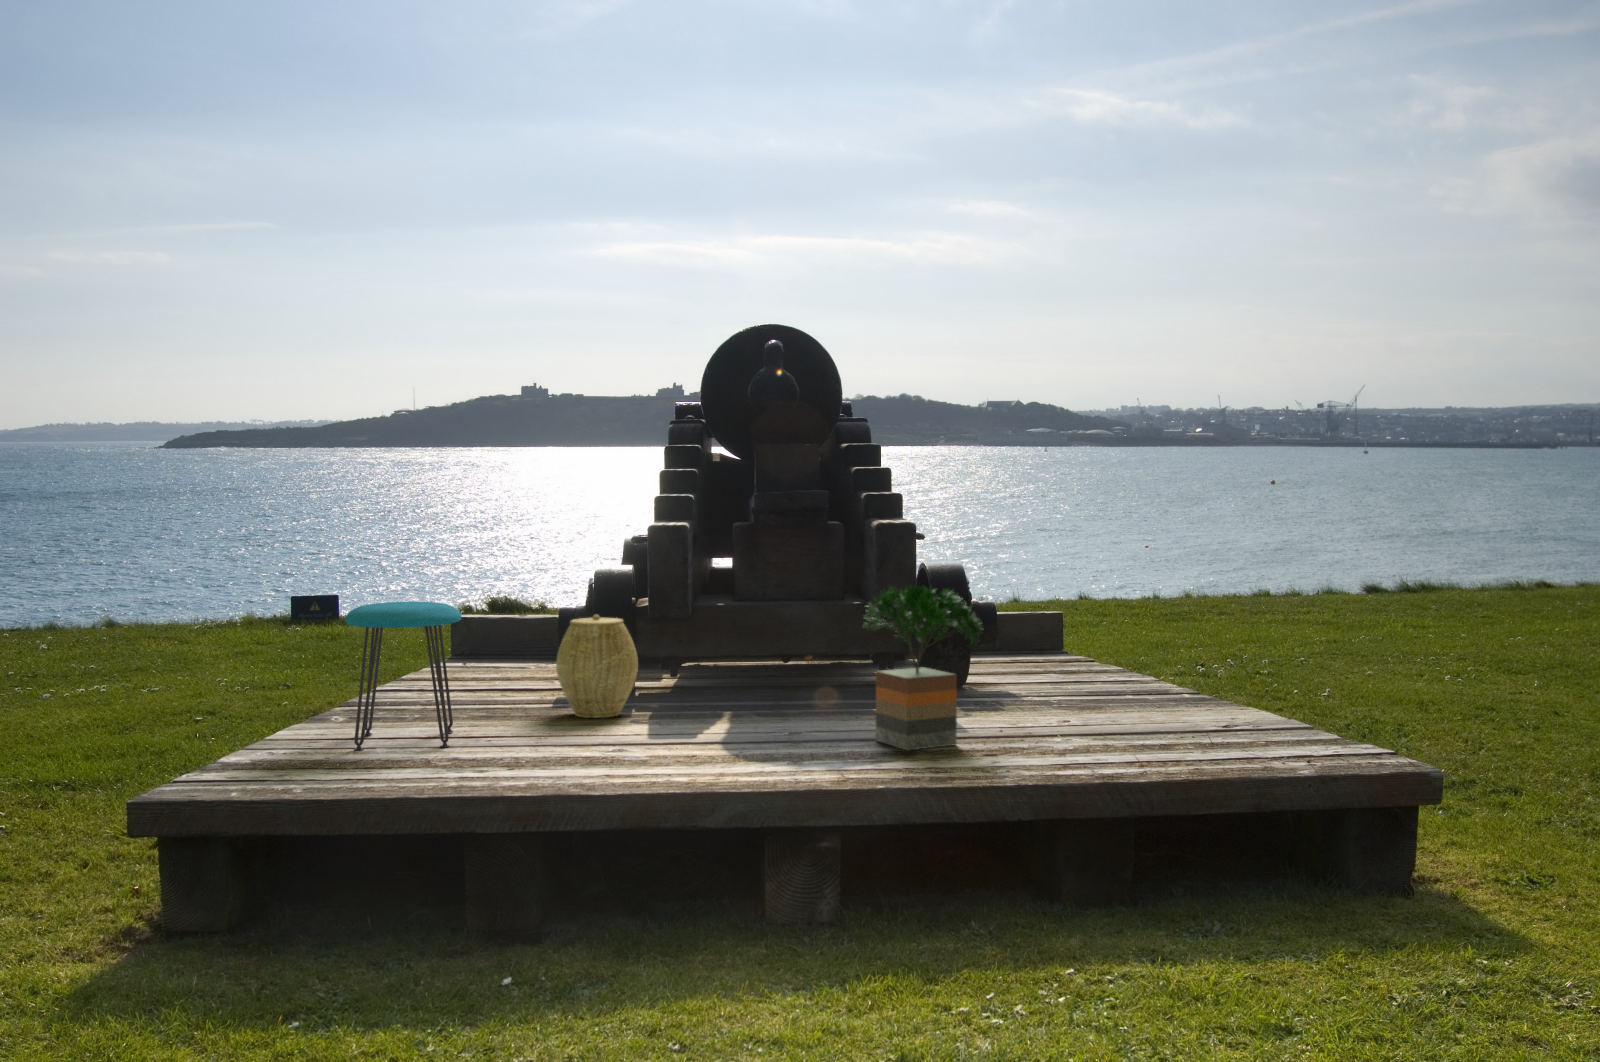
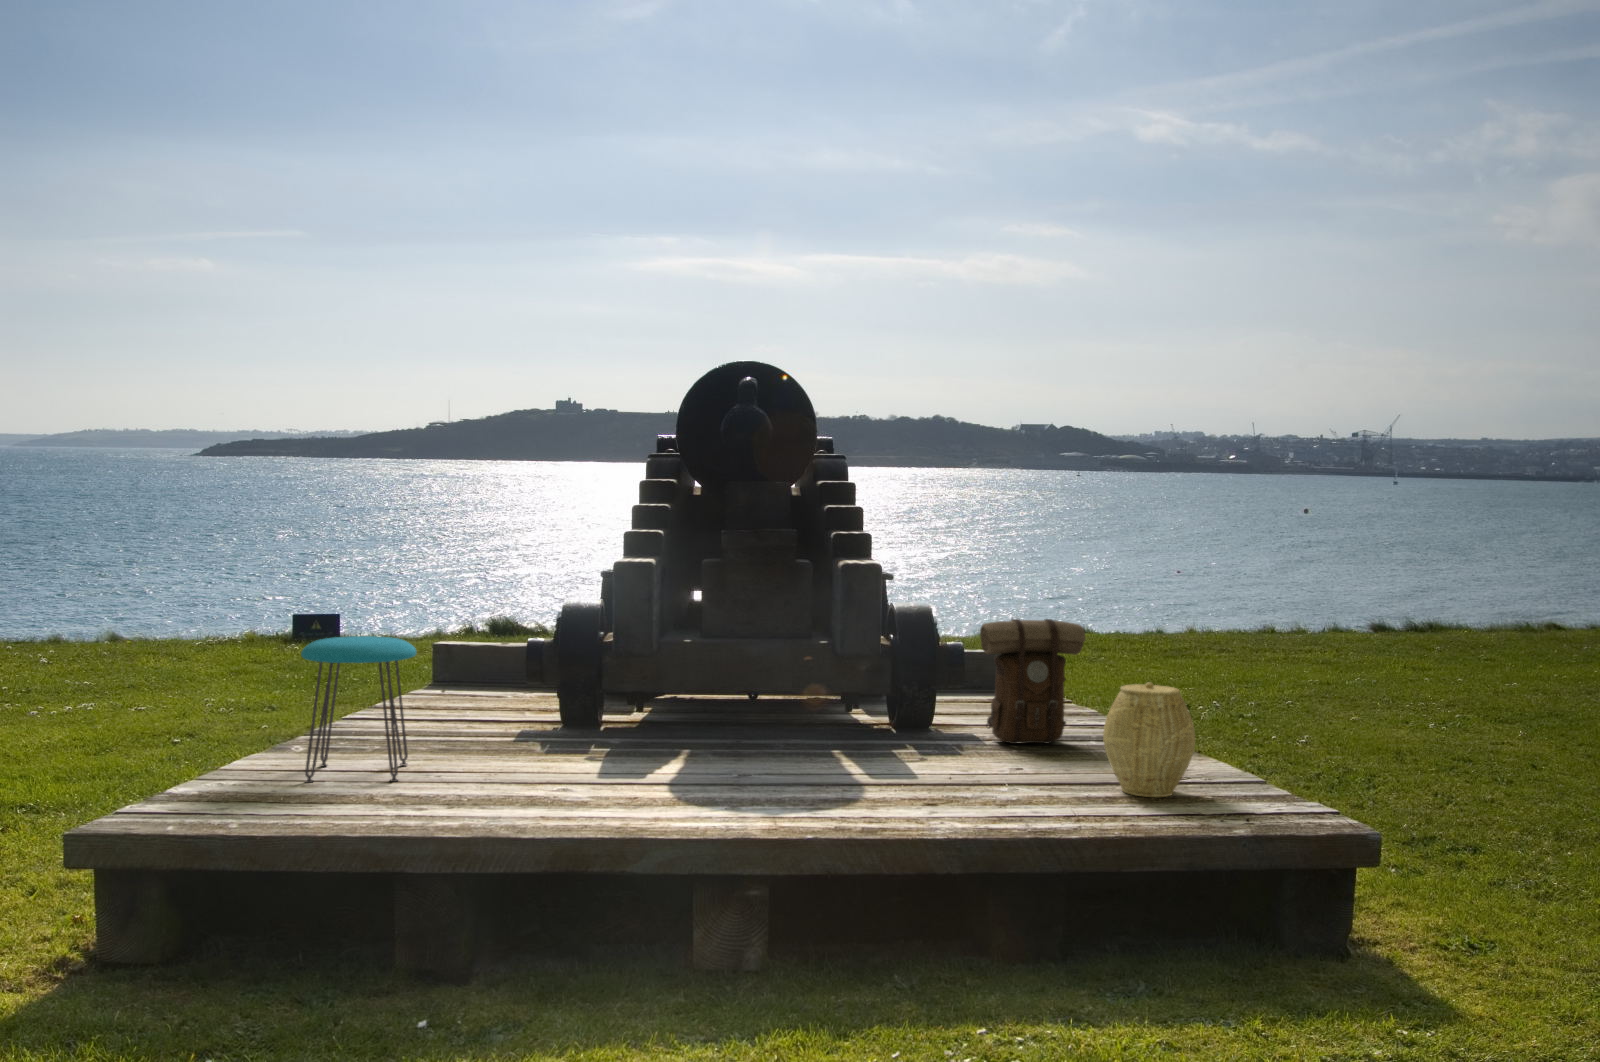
backpack: none [1020,572,1126,698] -> present [980,619,1085,744]
potted tree: present [866,586,981,750] -> none [807,631,928,798]
woven basket: present [556,615,638,718] -> present [1103,682,1195,797]

